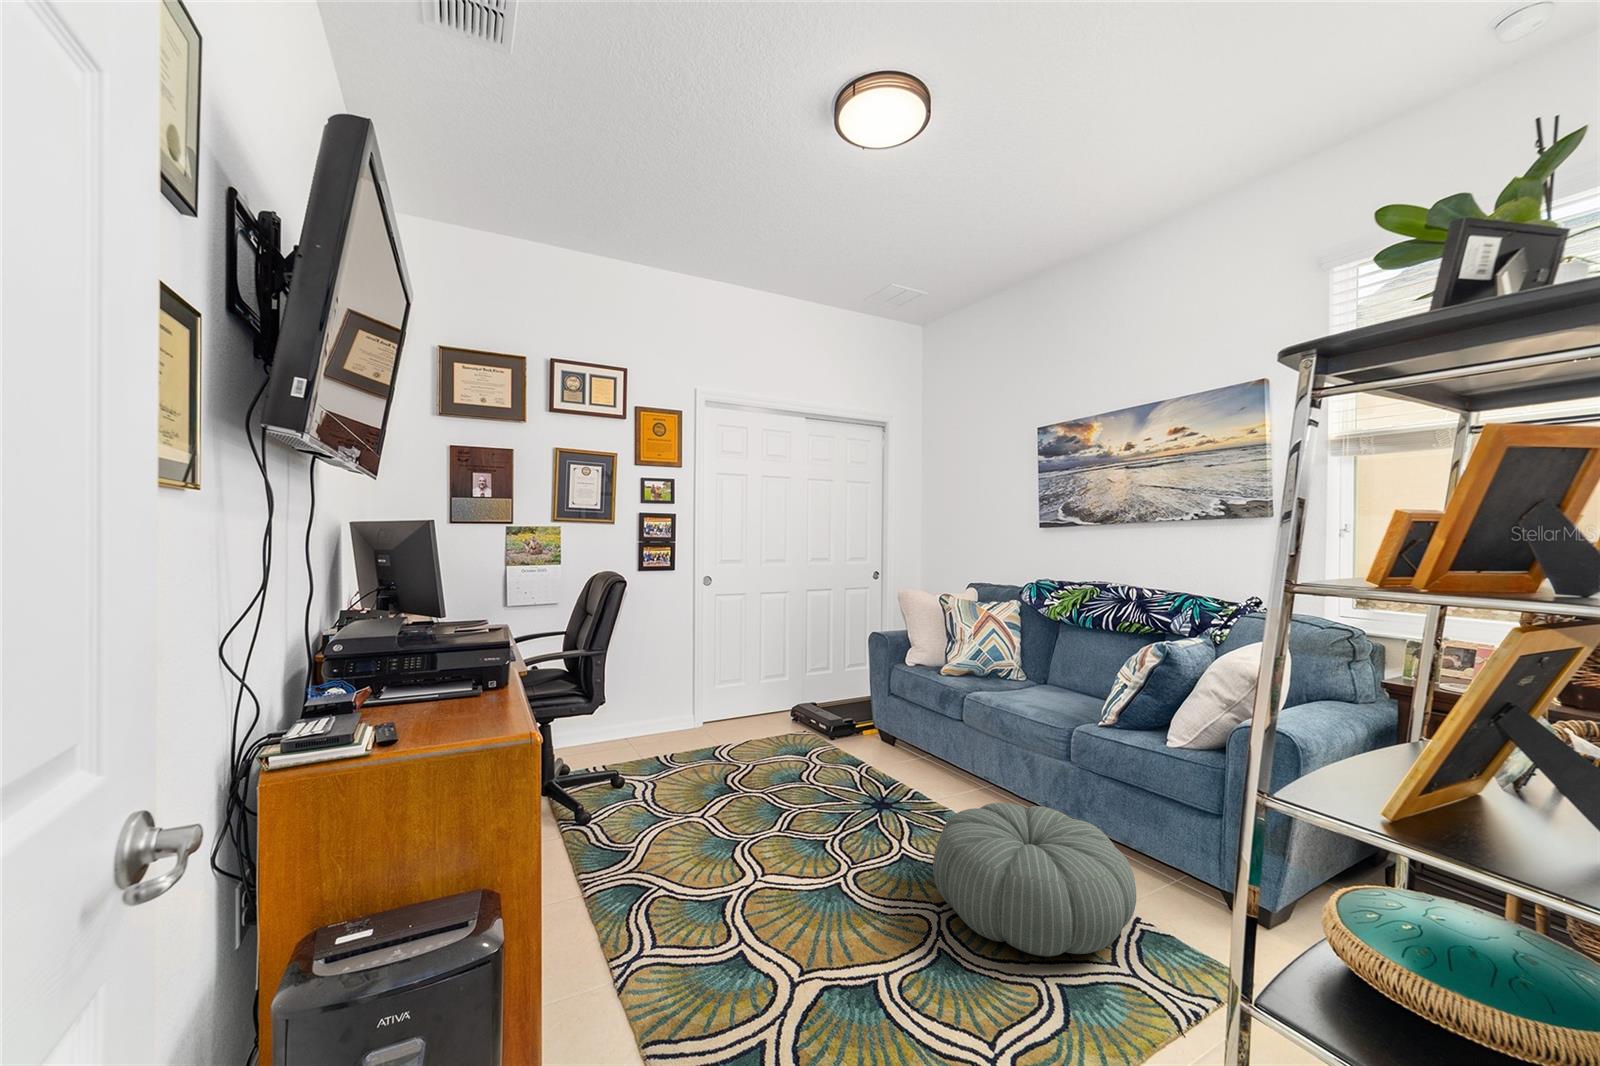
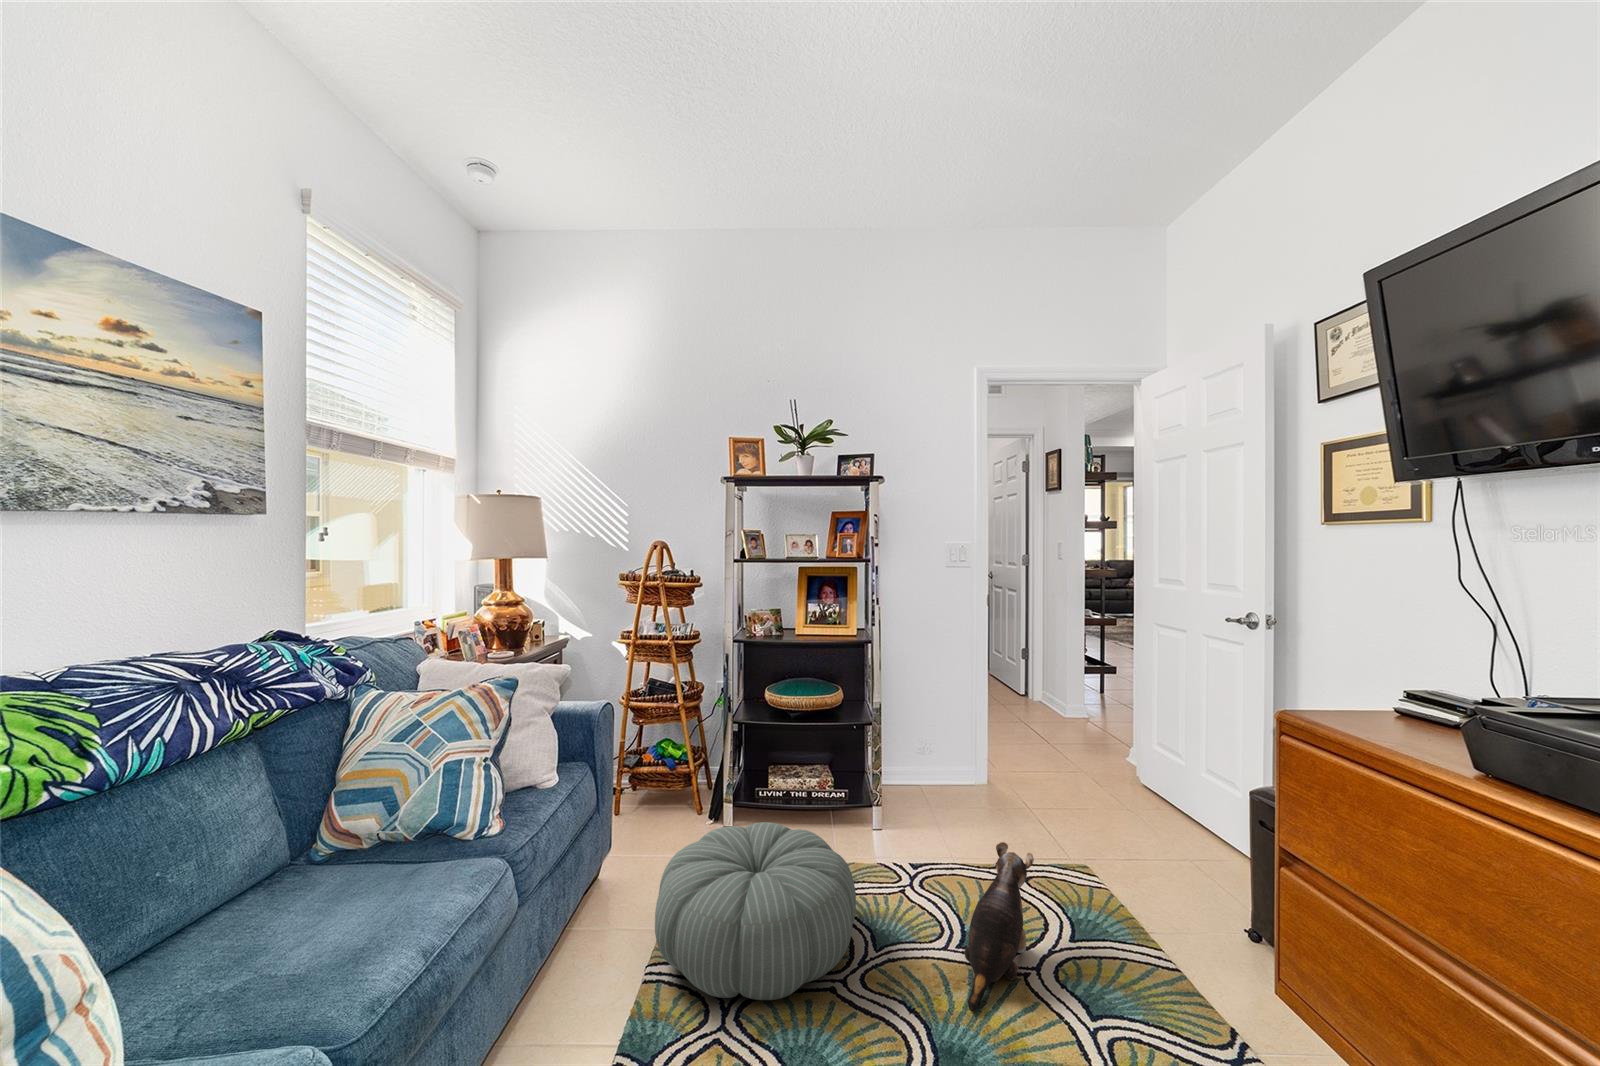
plush toy: none [804,903,861,997] -> present [964,842,1034,1012]

